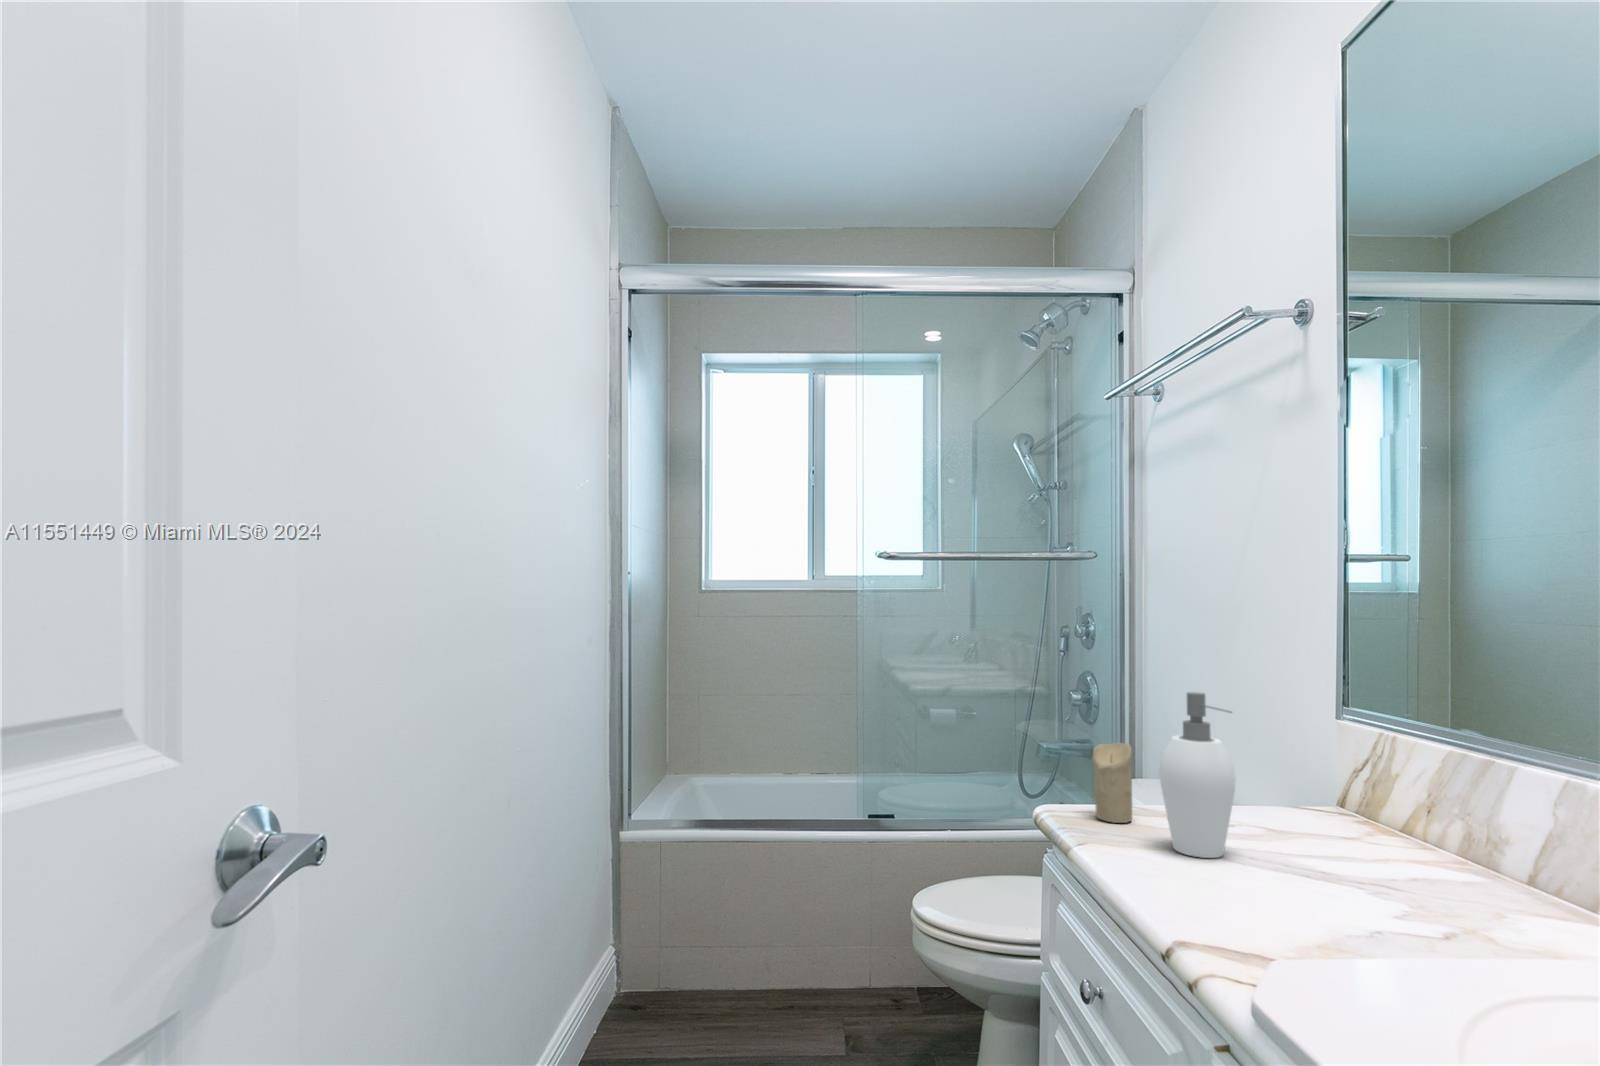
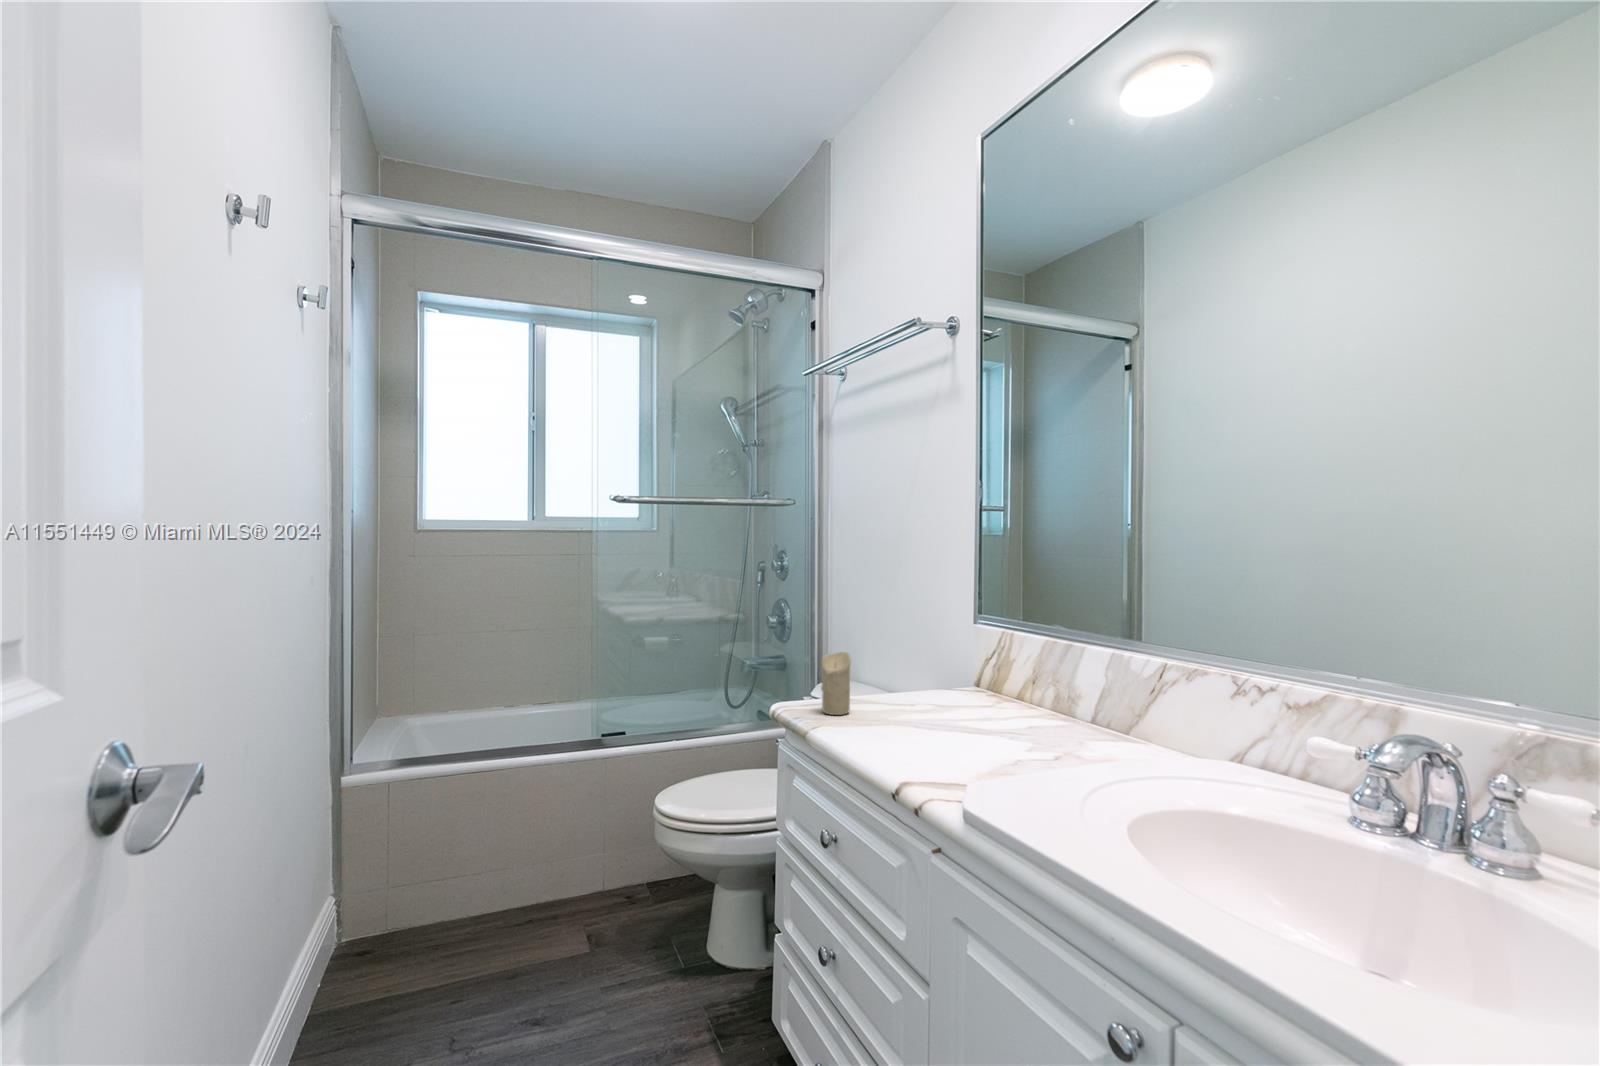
soap dispenser: present [1160,692,1236,858] -> none [880,610,938,735]

